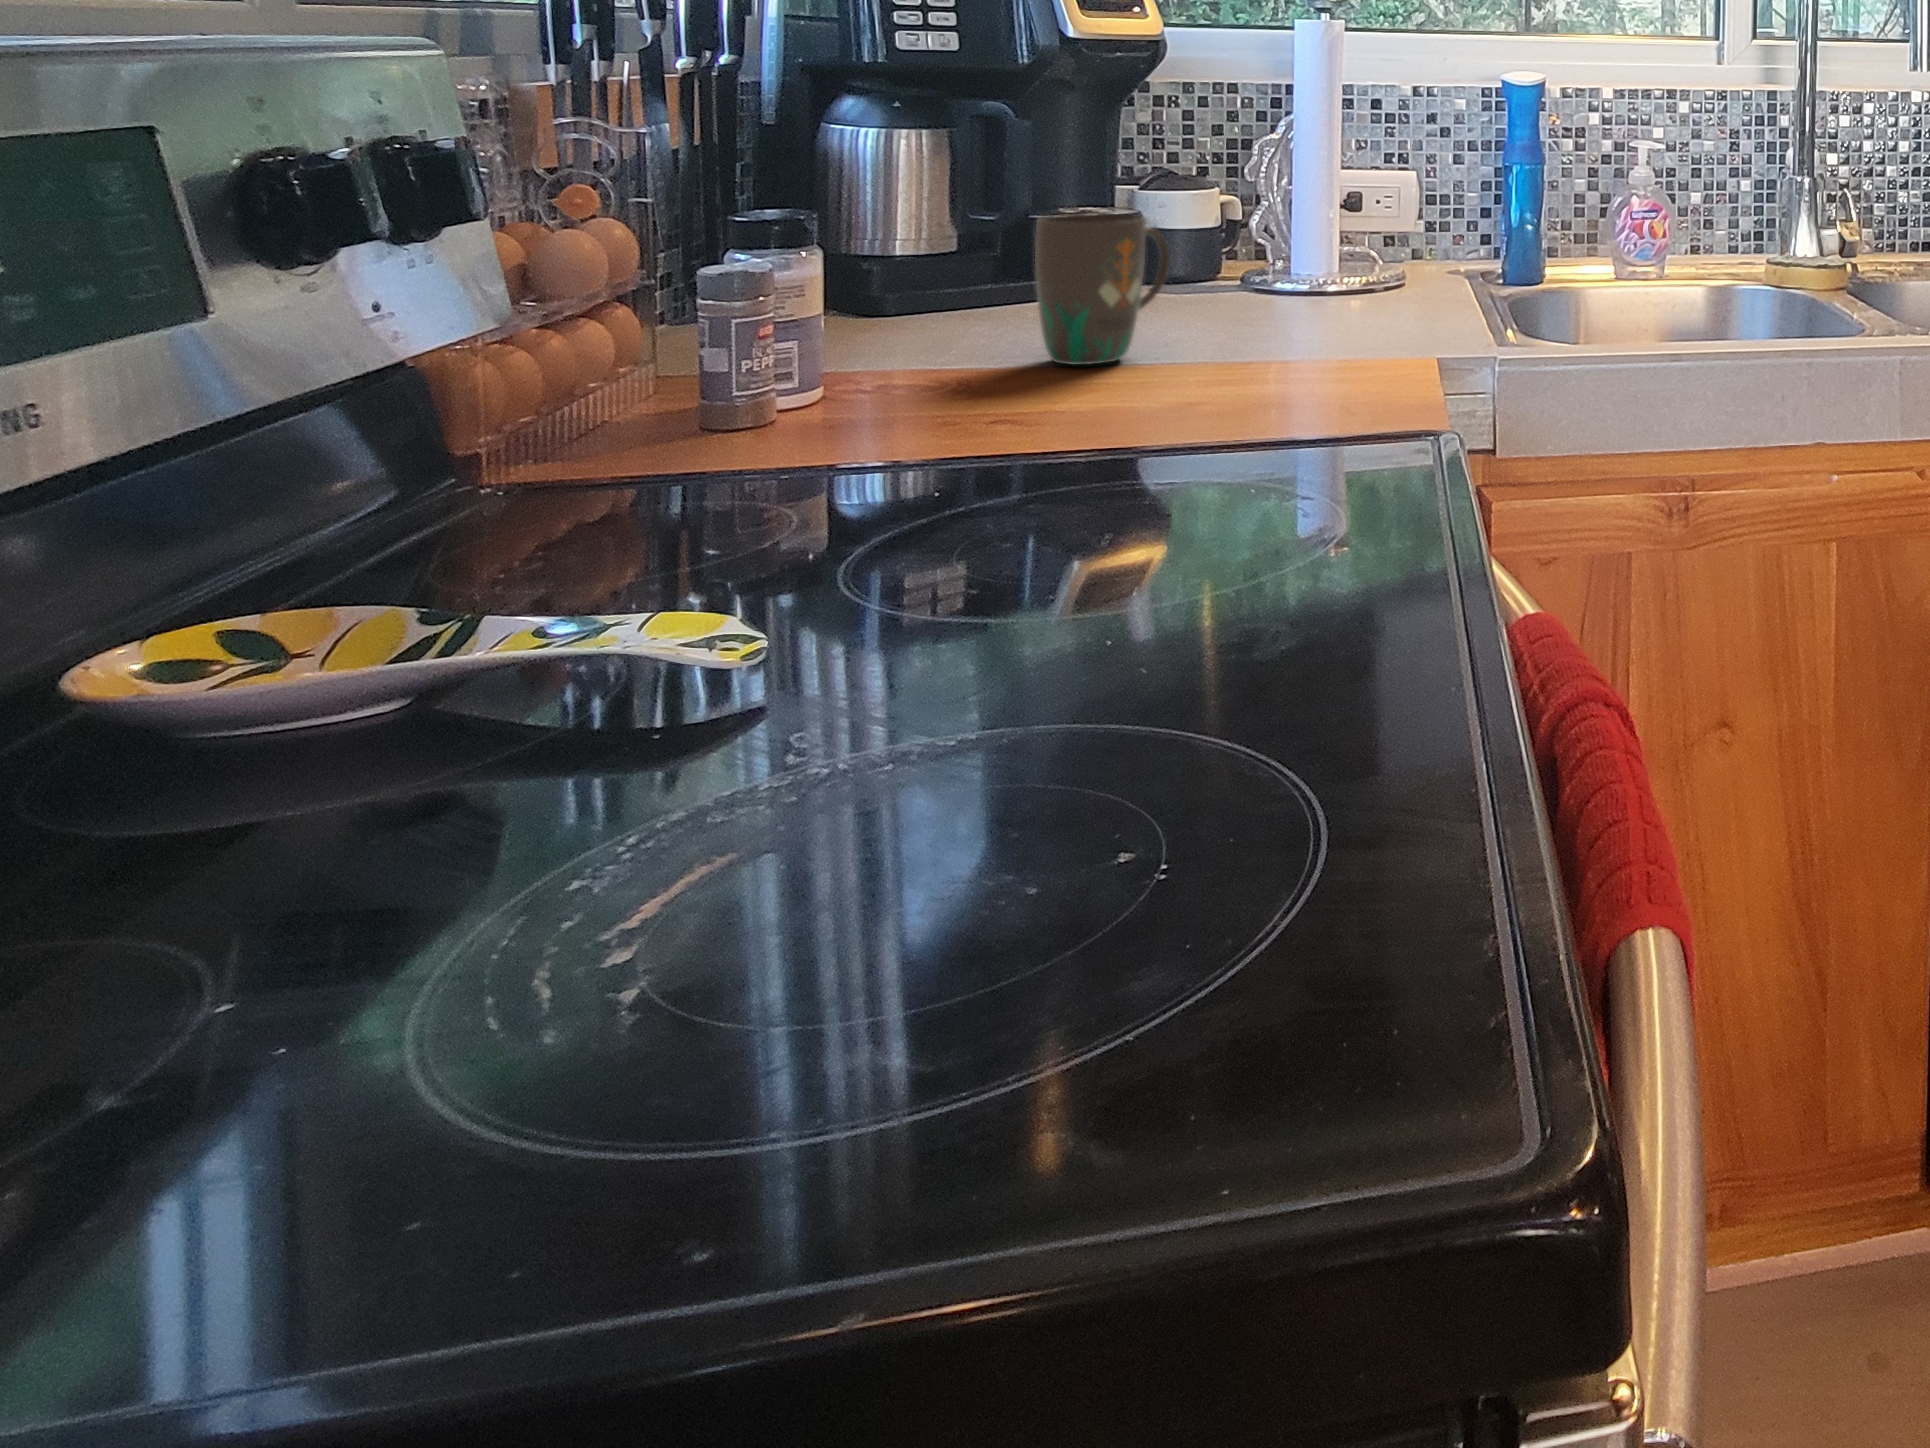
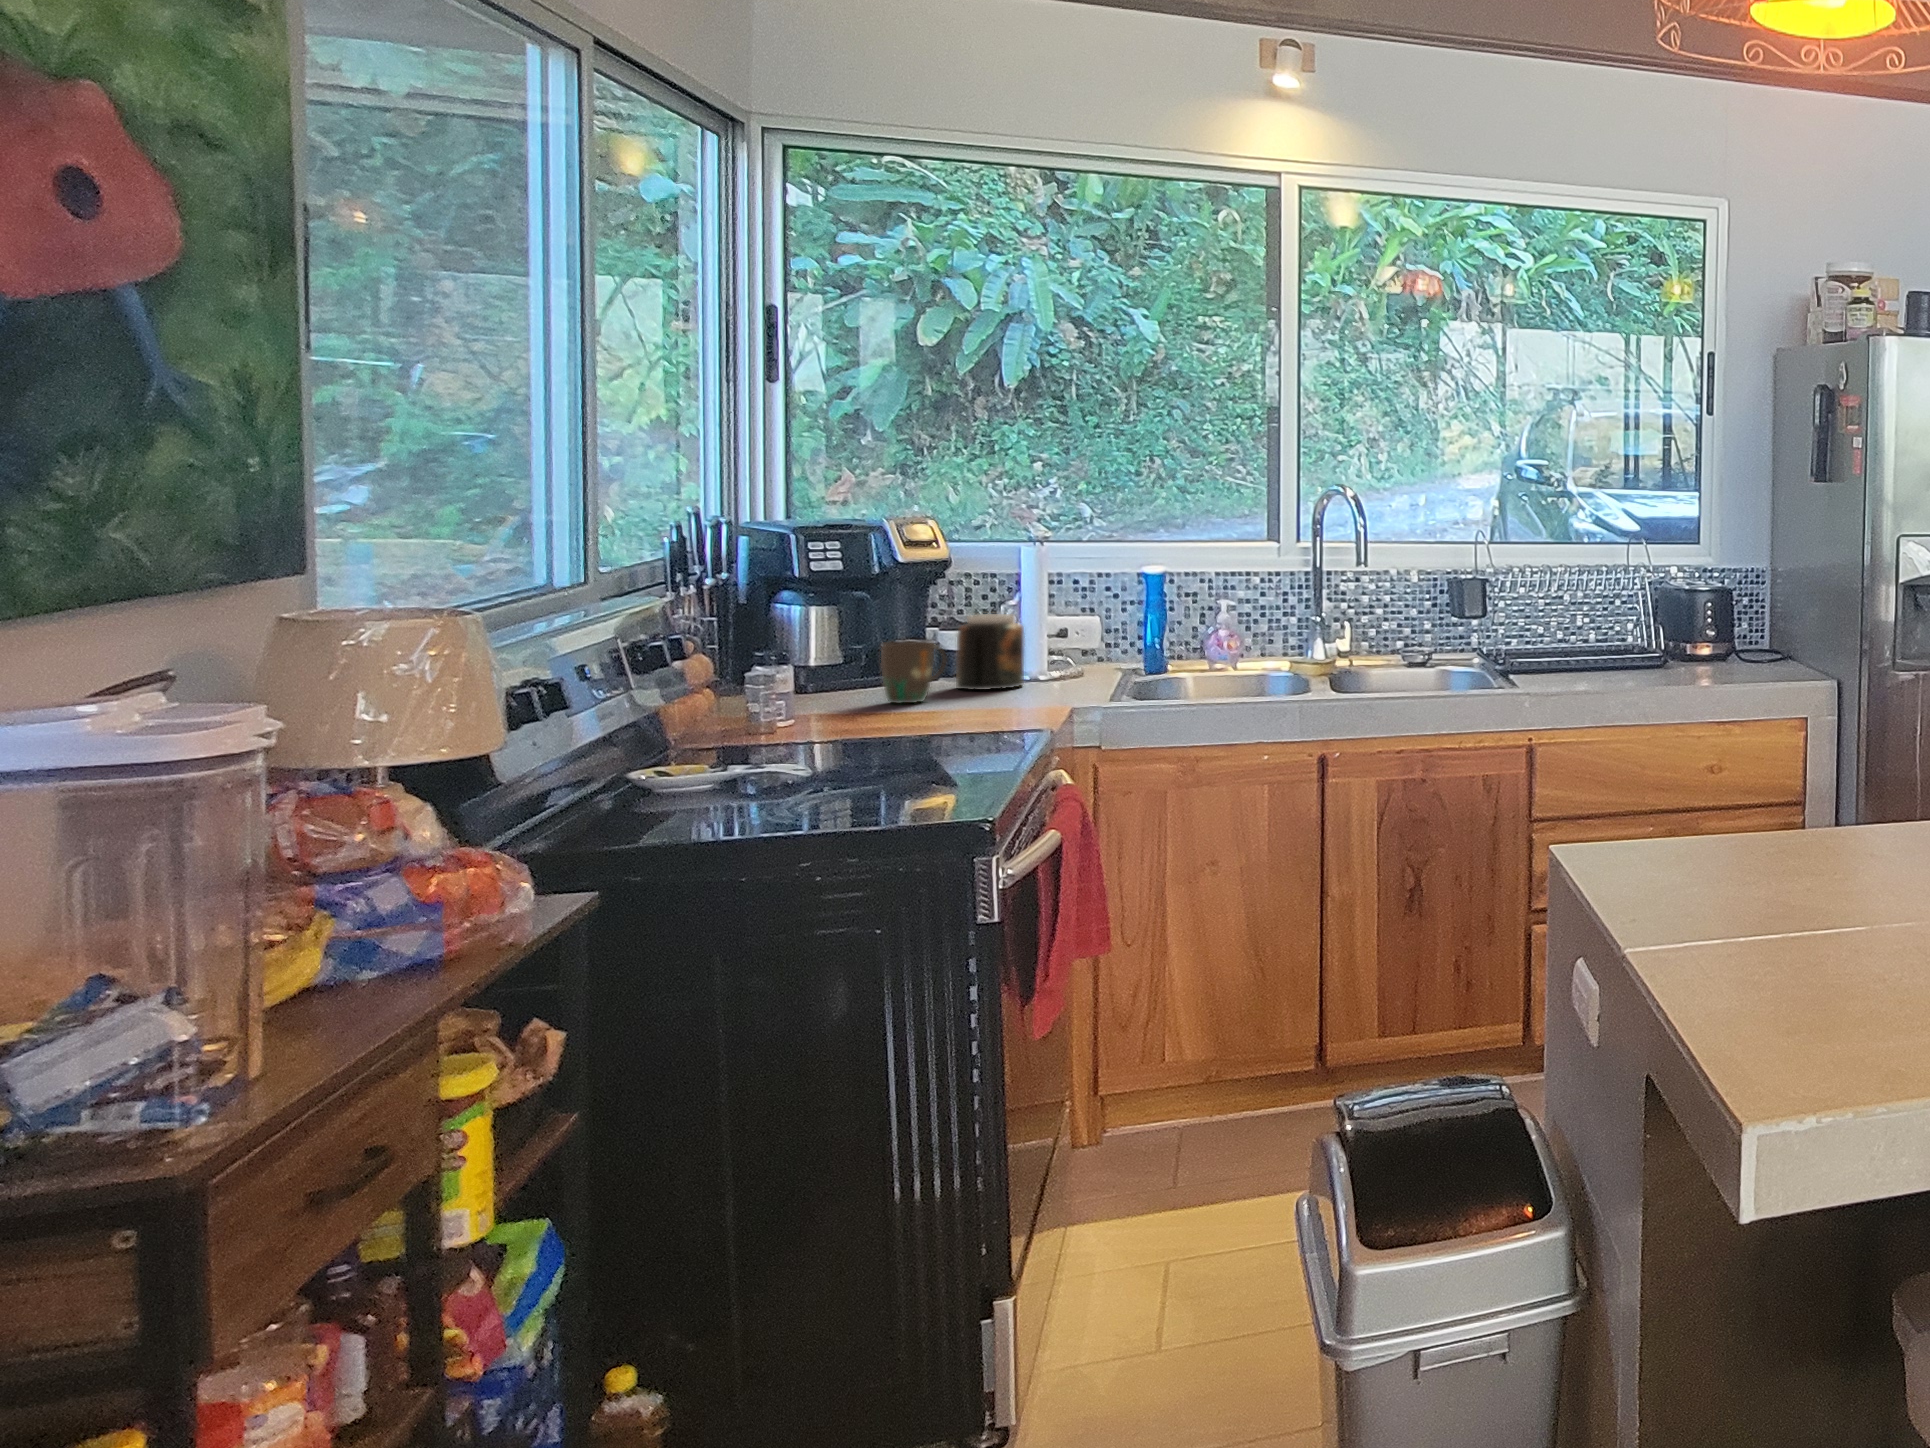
jar: none [1182,158,1314,326] -> present [956,614,1025,690]

